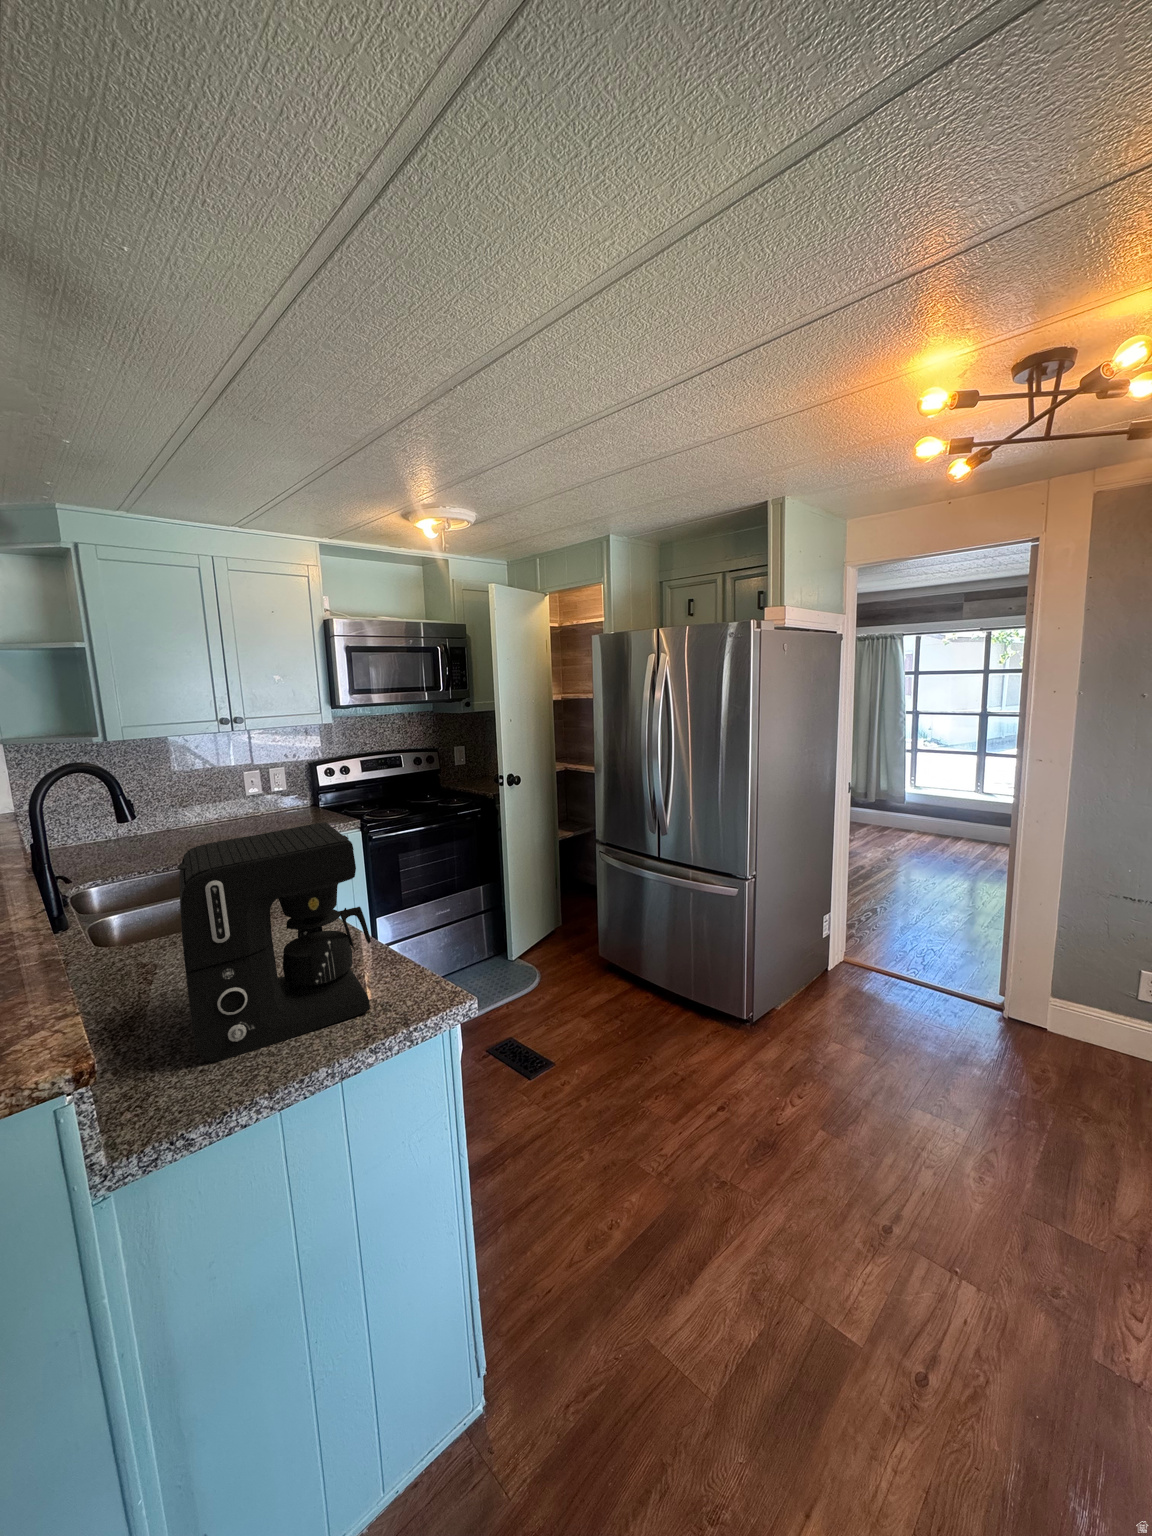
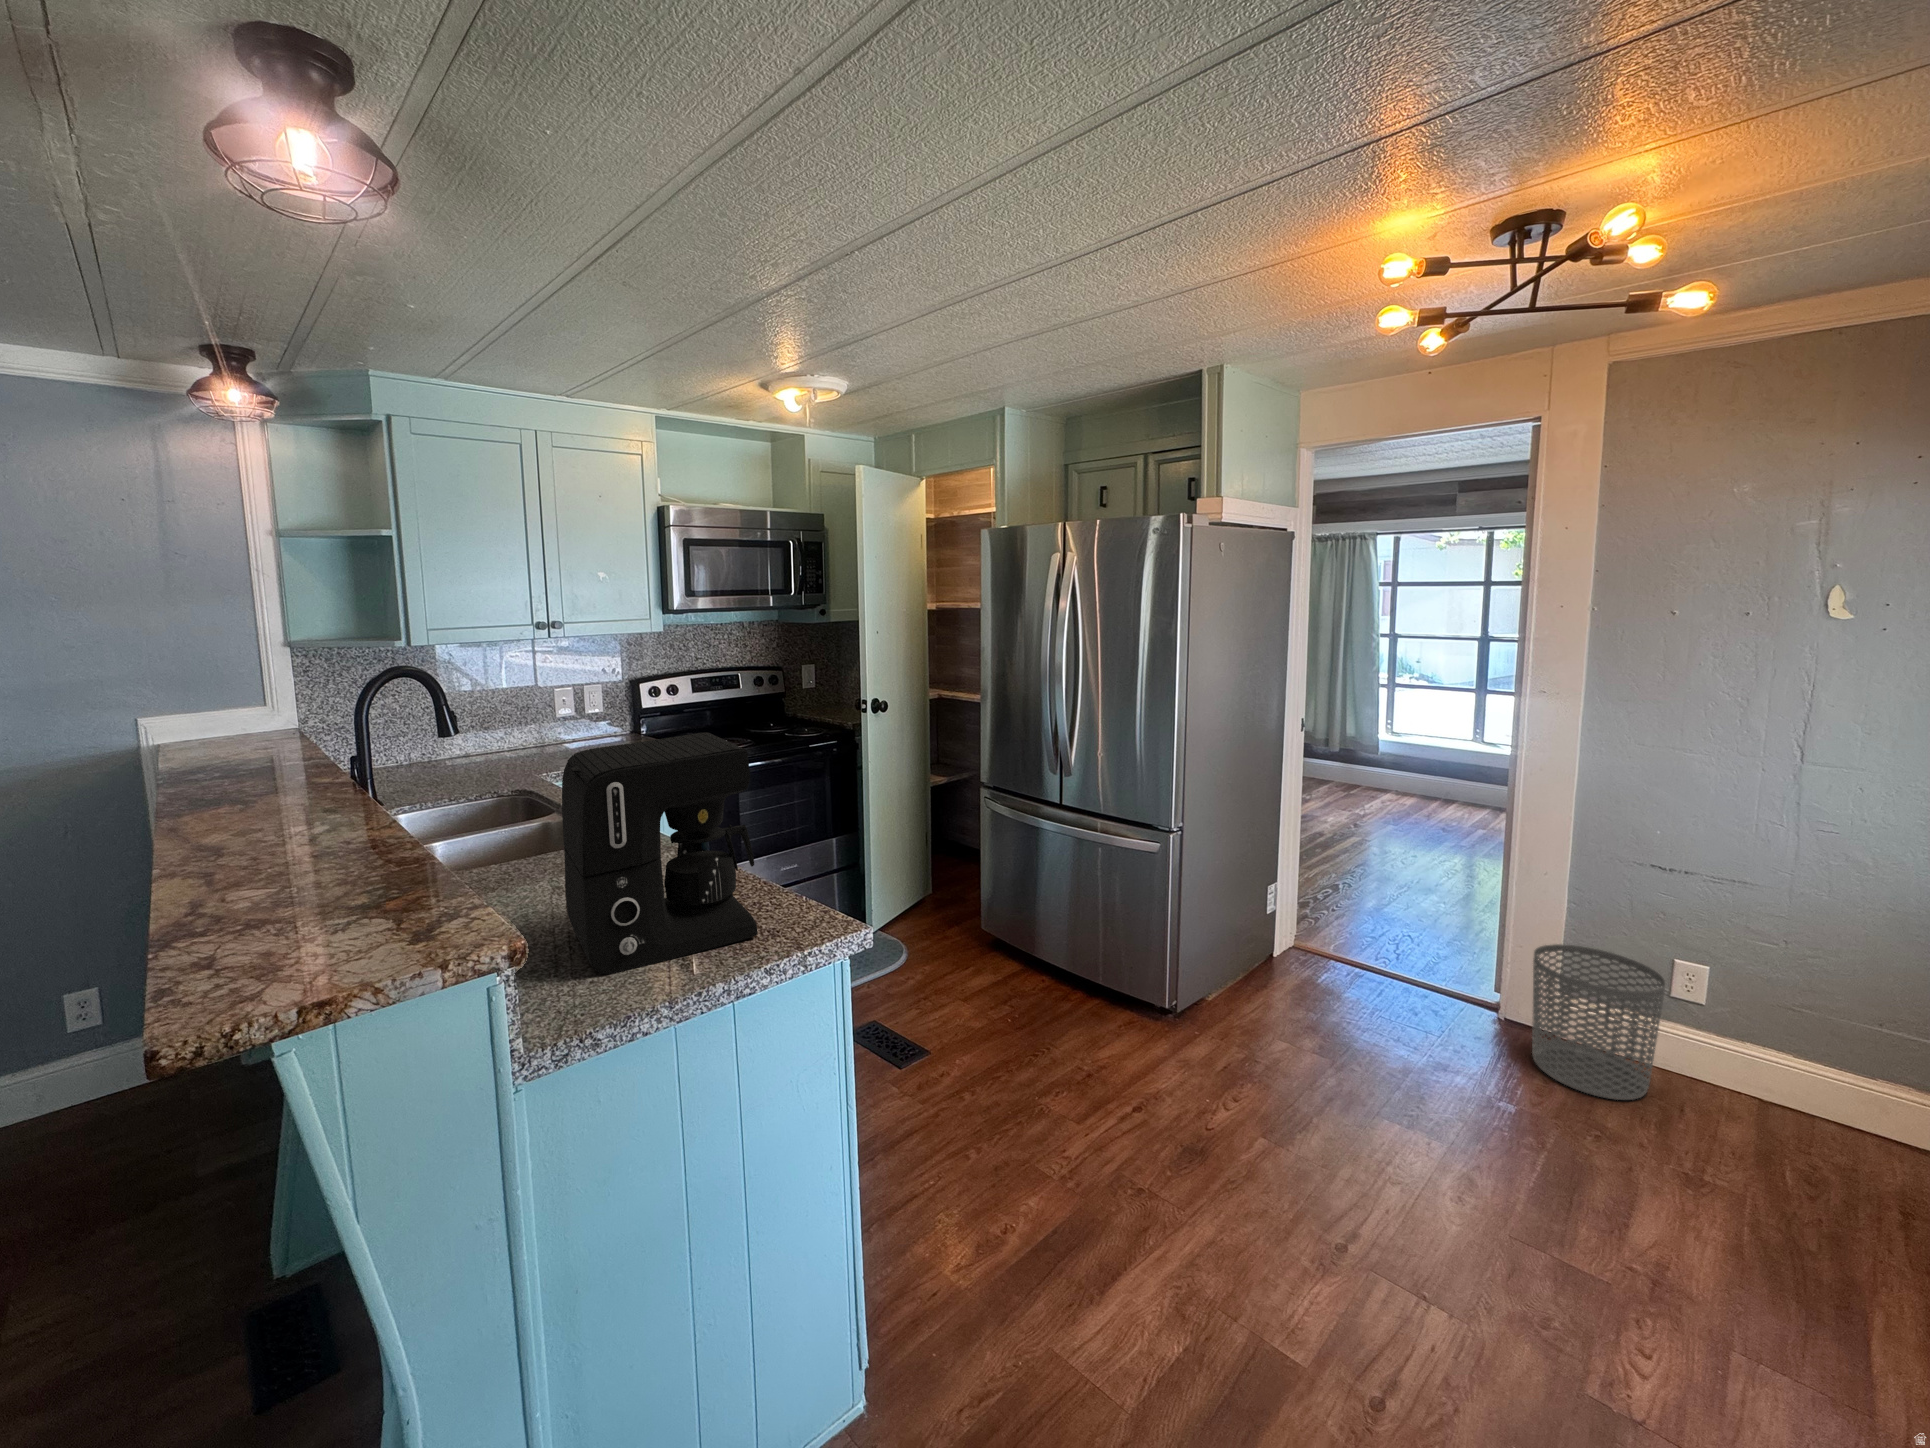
waste bin: none [1032,957,1136,1079] -> present [1532,944,1665,1100]

